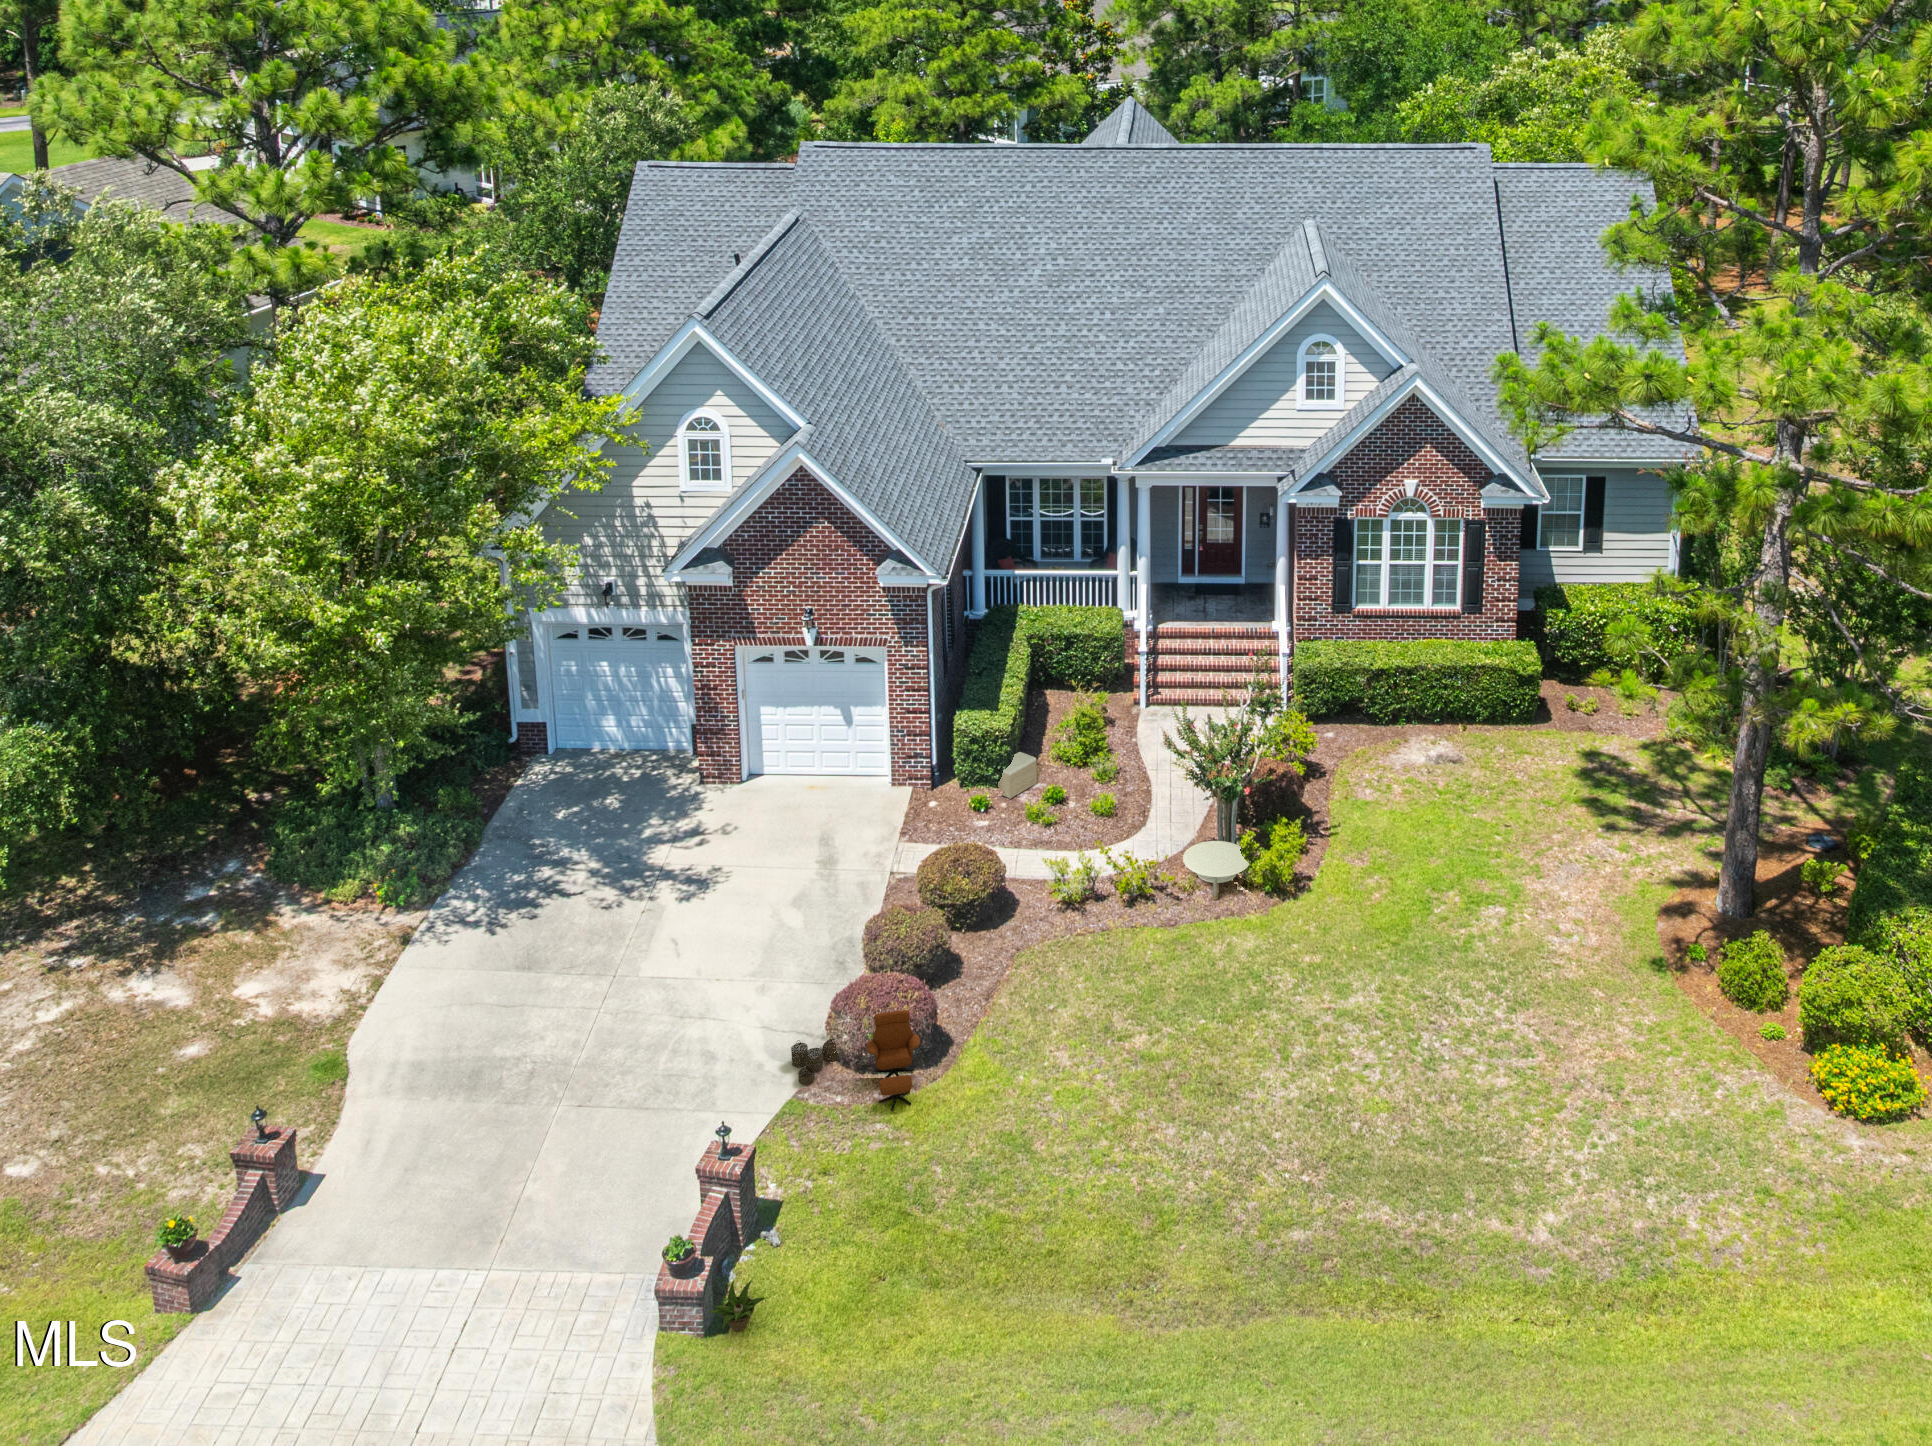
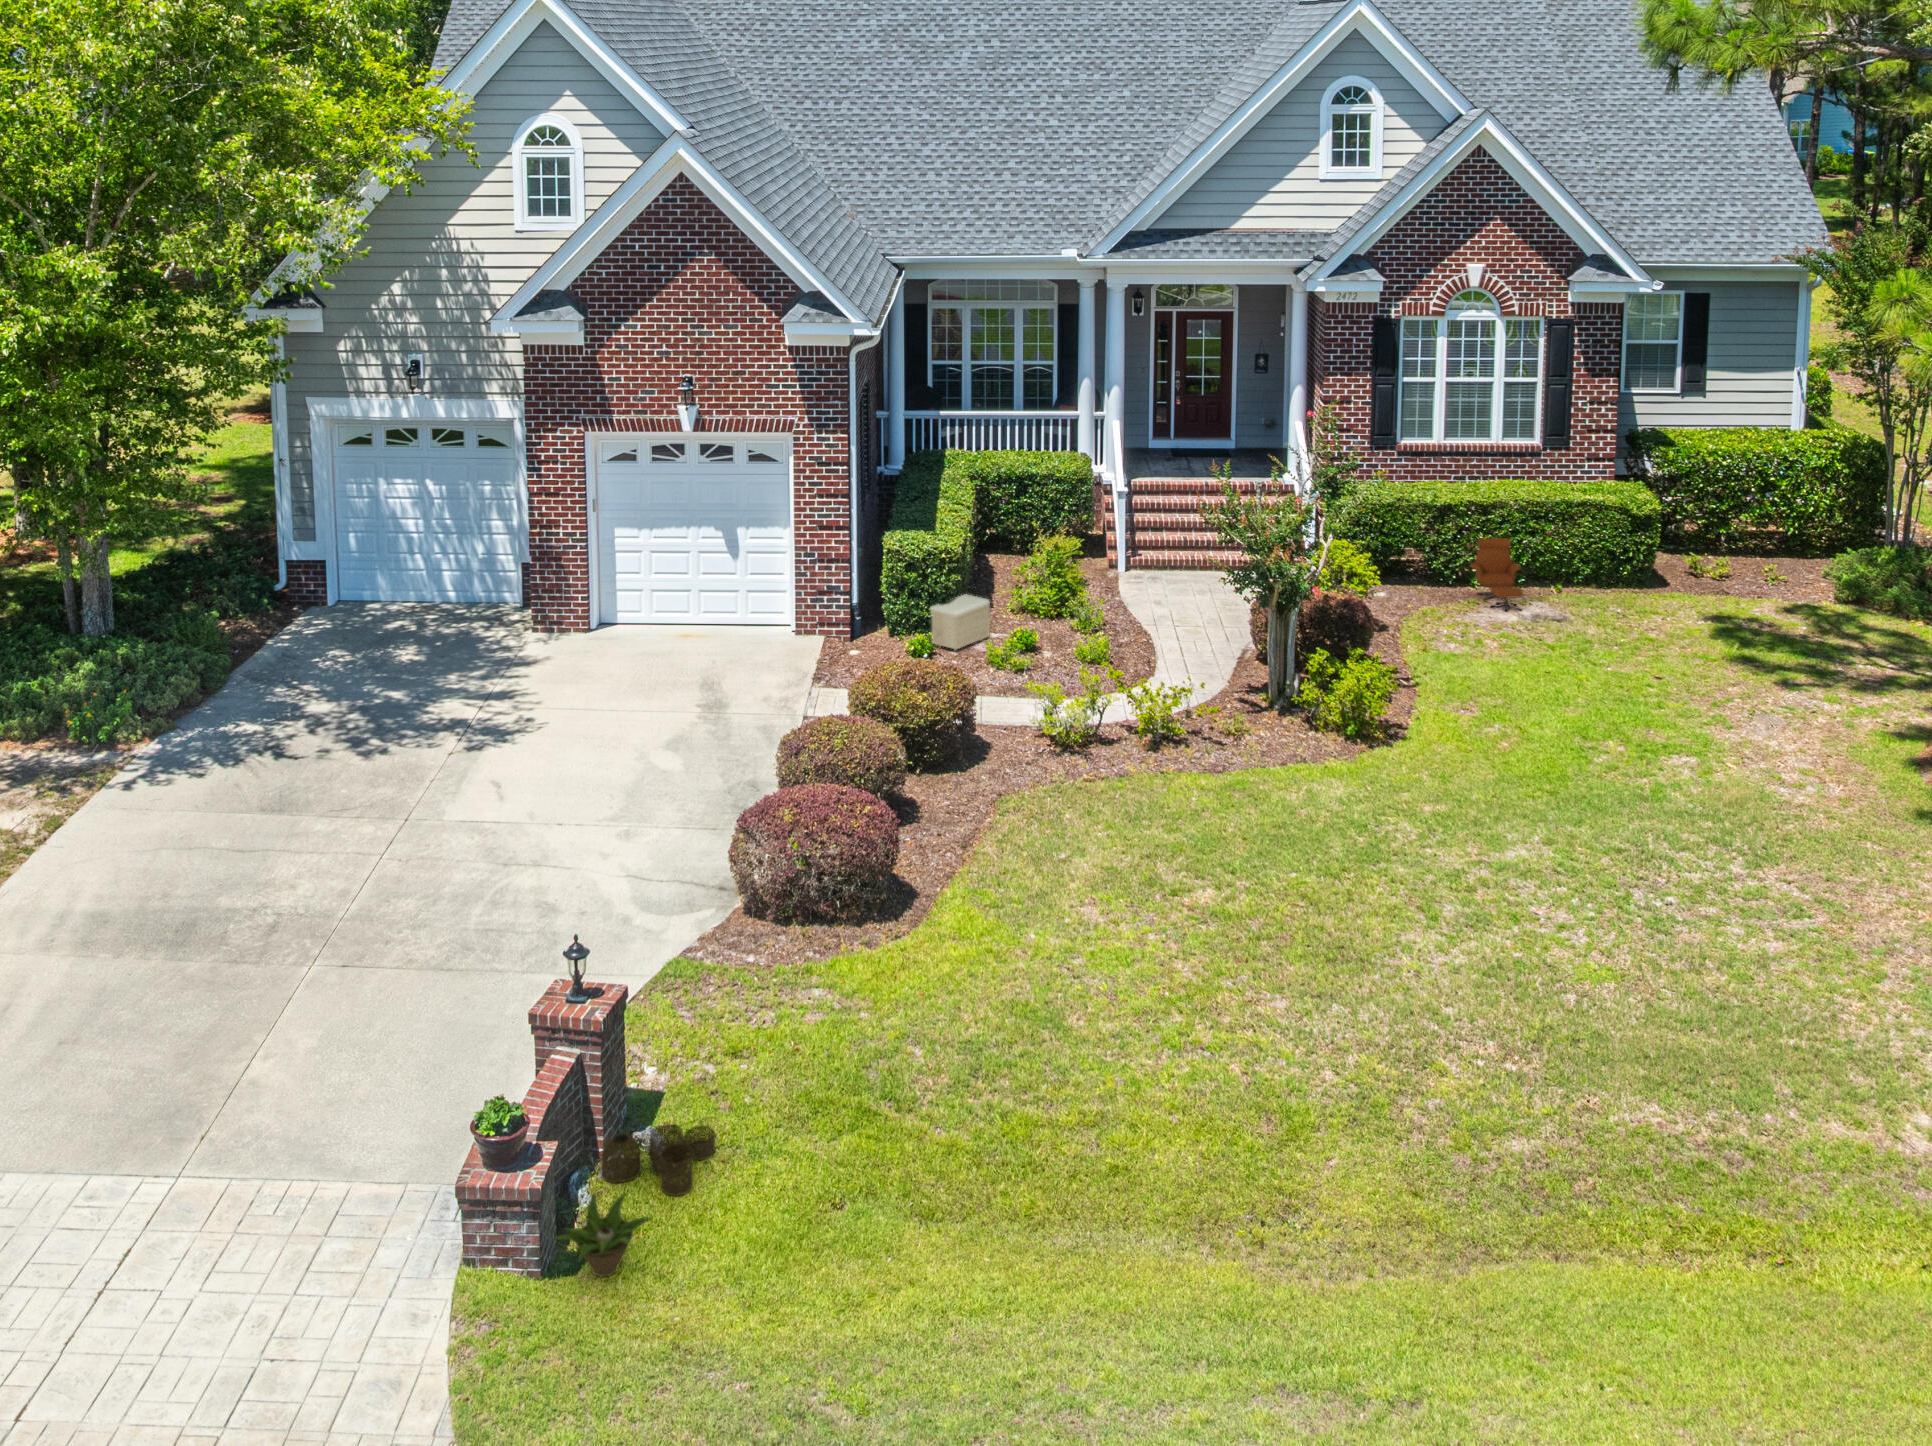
round table: present [1183,841,1249,900] -> none [1223,681,1323,753]
lounge chair: present [866,1010,920,1111] -> present [1470,538,1523,610]
woven basket: present [791,1039,840,1085] -> present [600,1121,716,1196]

